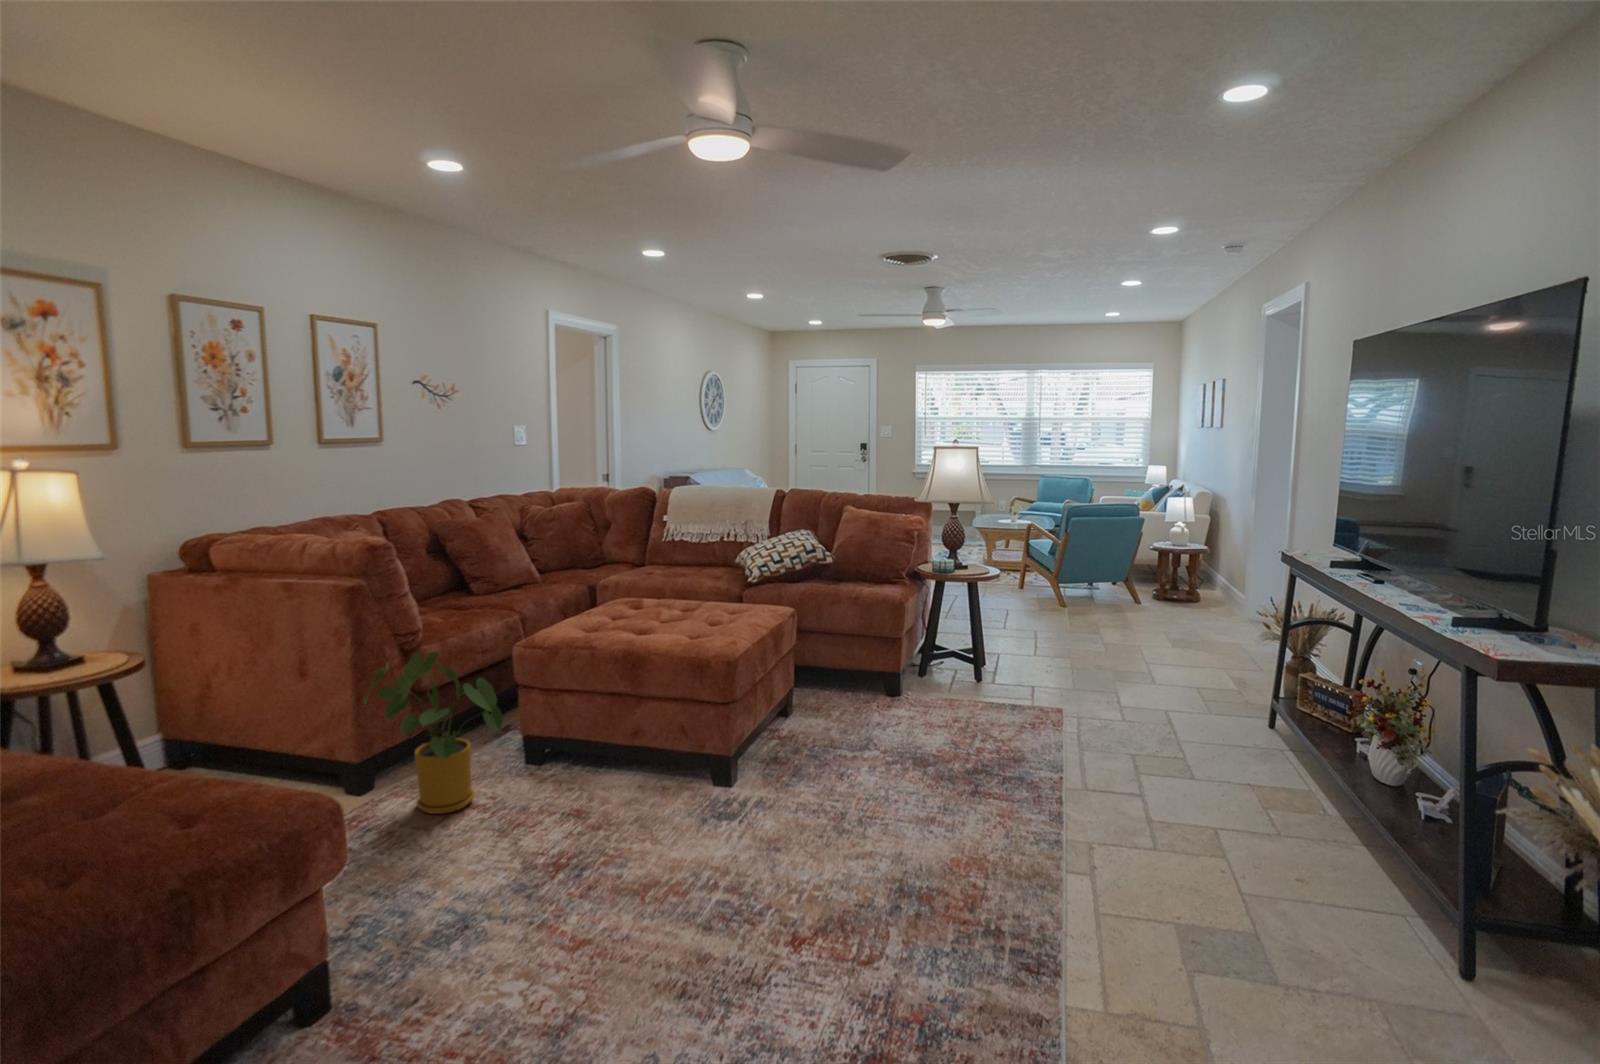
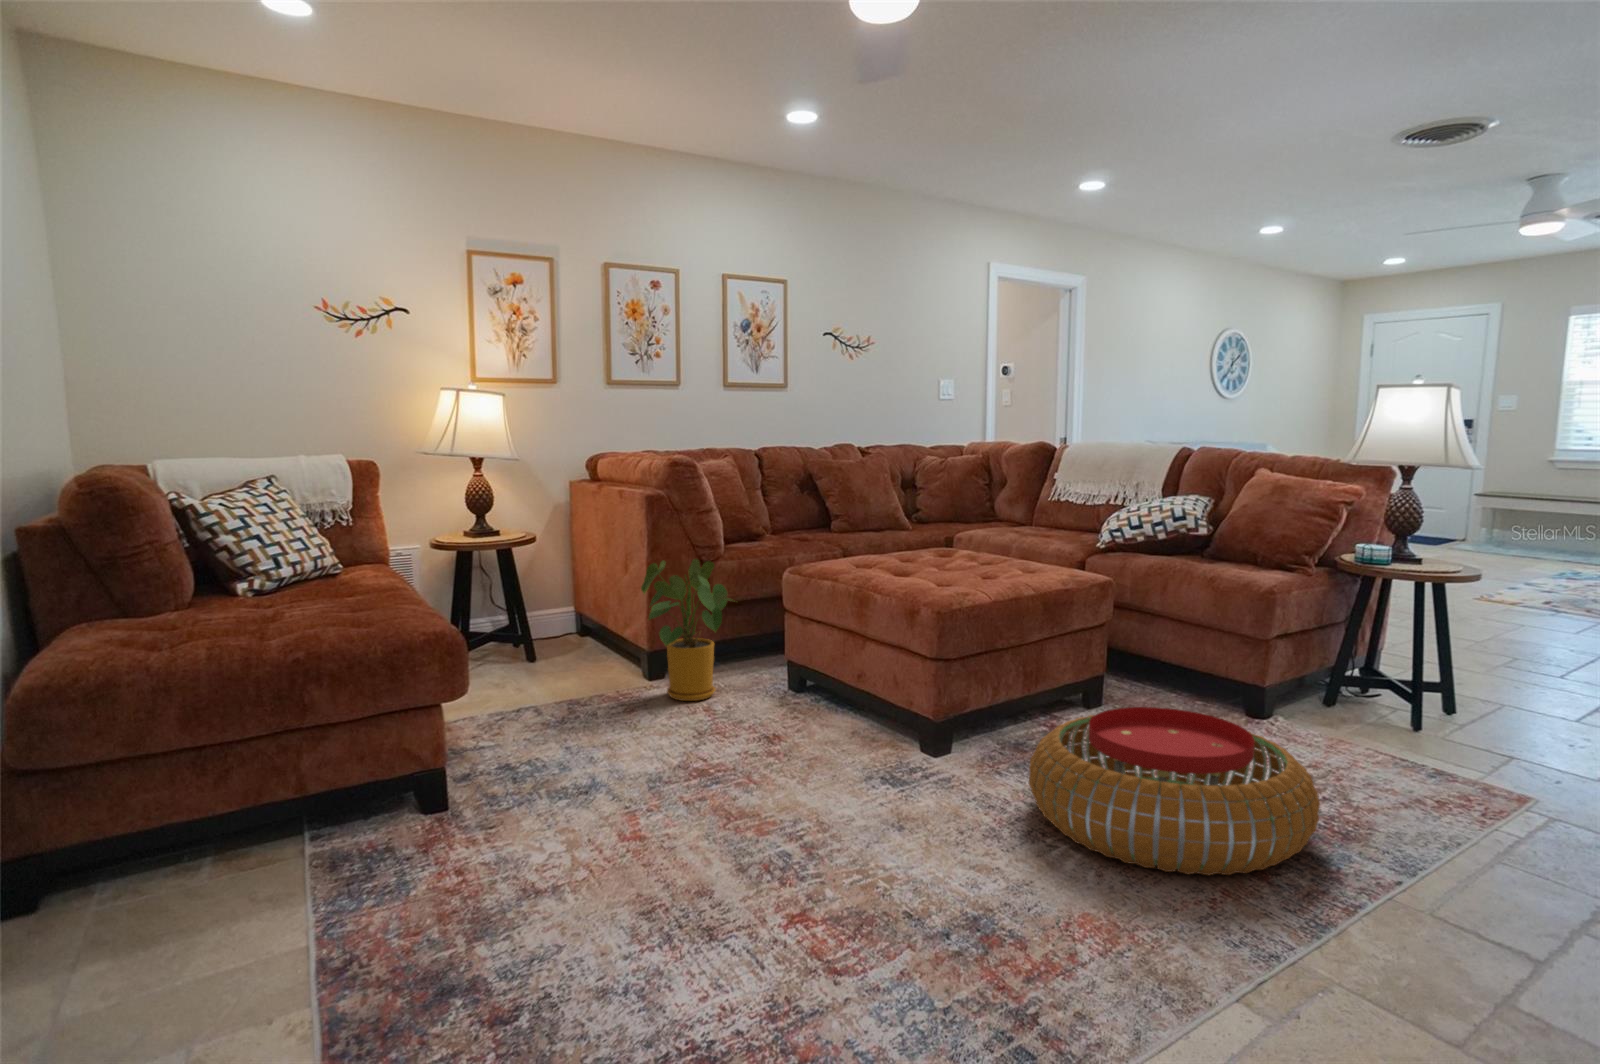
pouf: none [861,711,1066,841] -> present [1029,707,1320,875]

